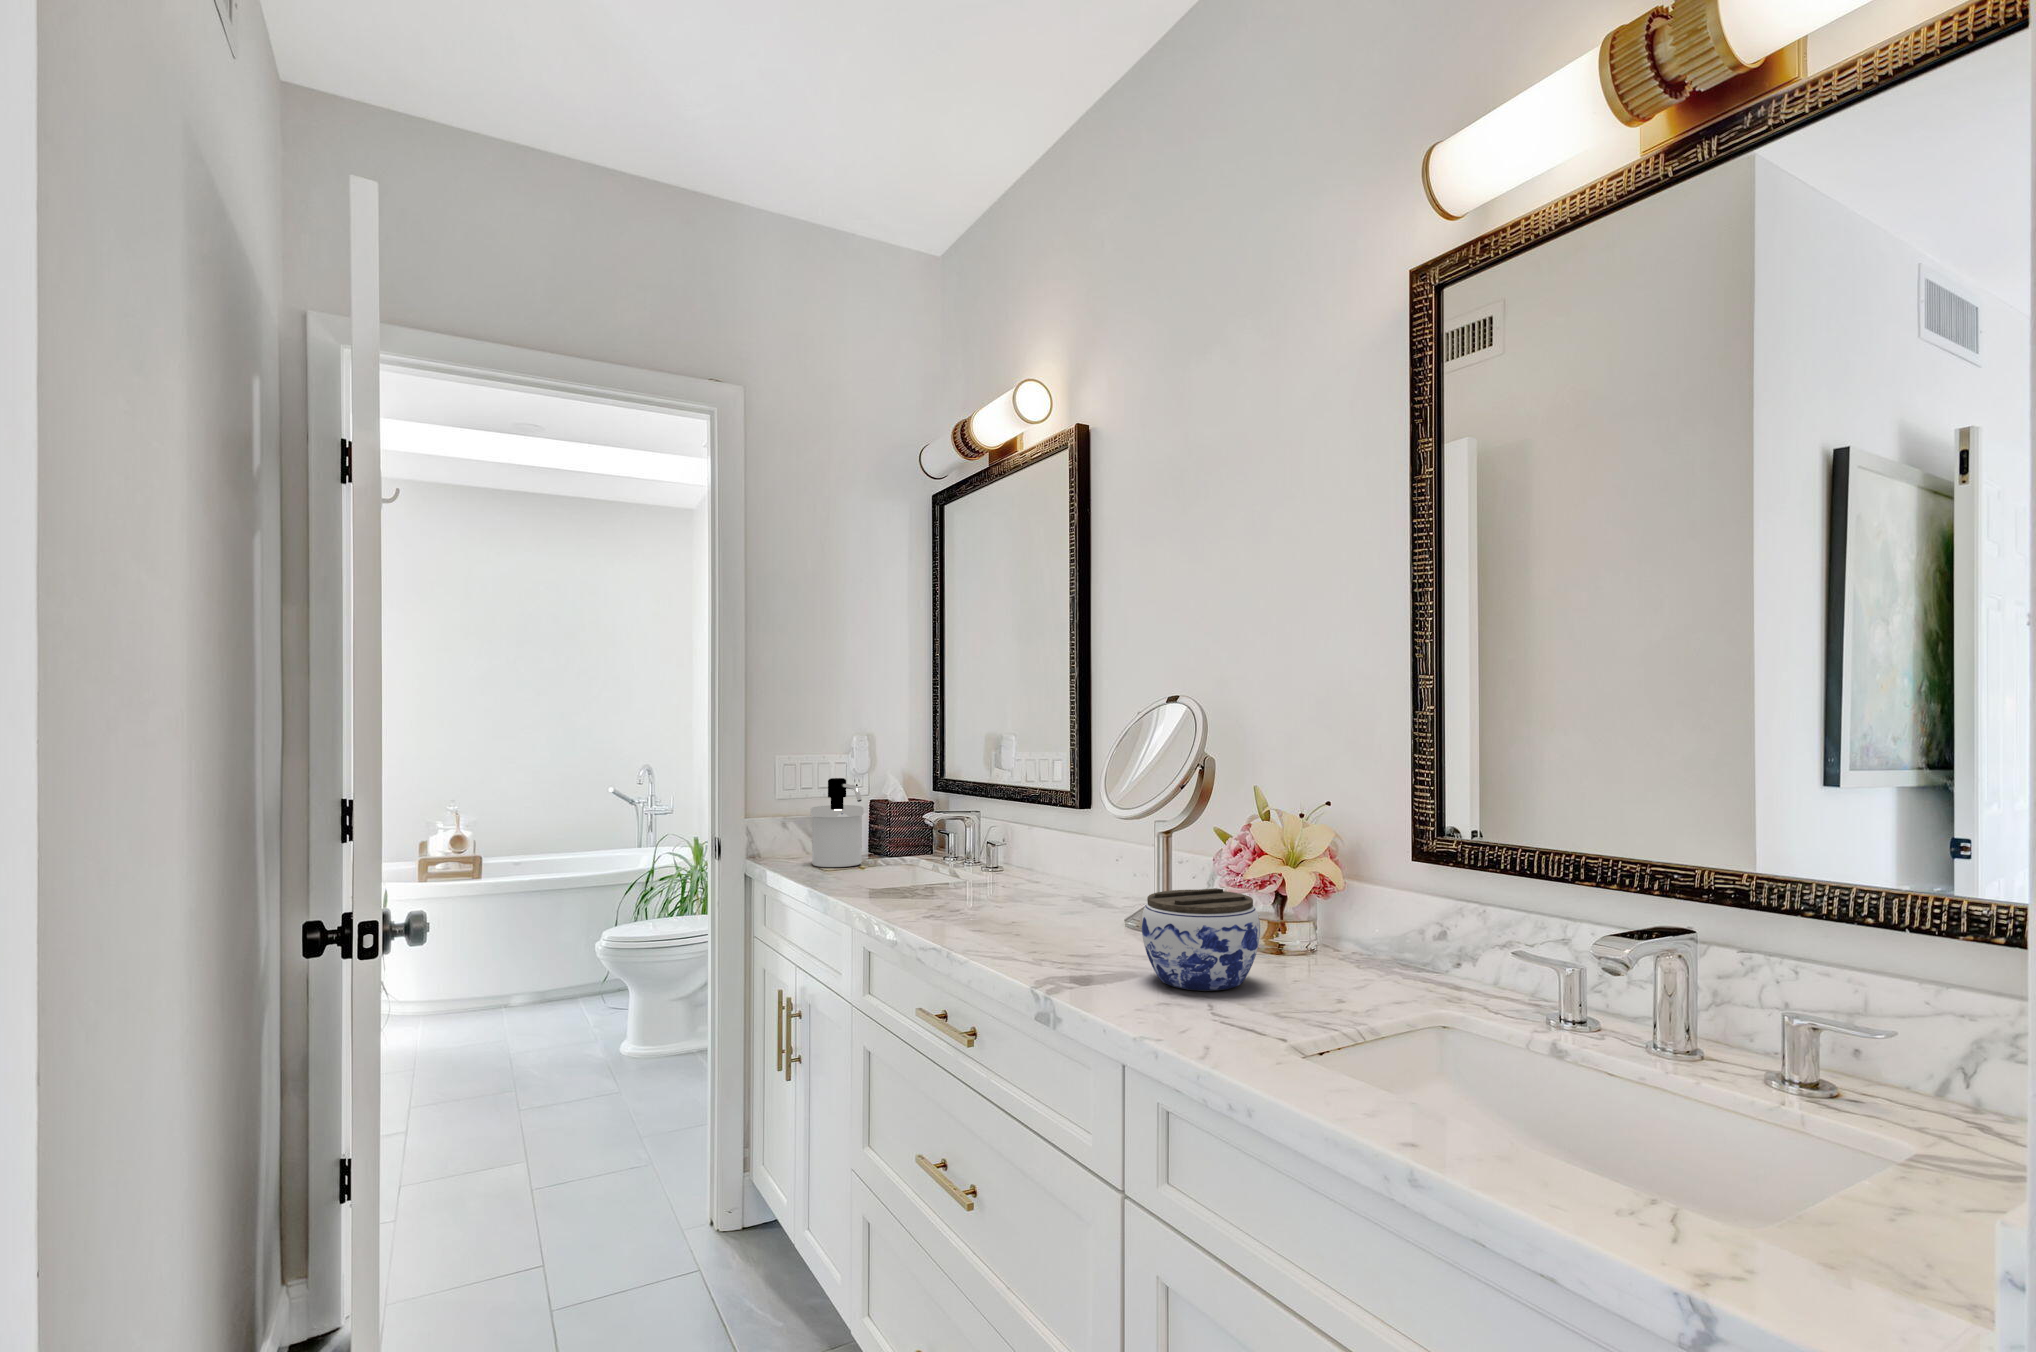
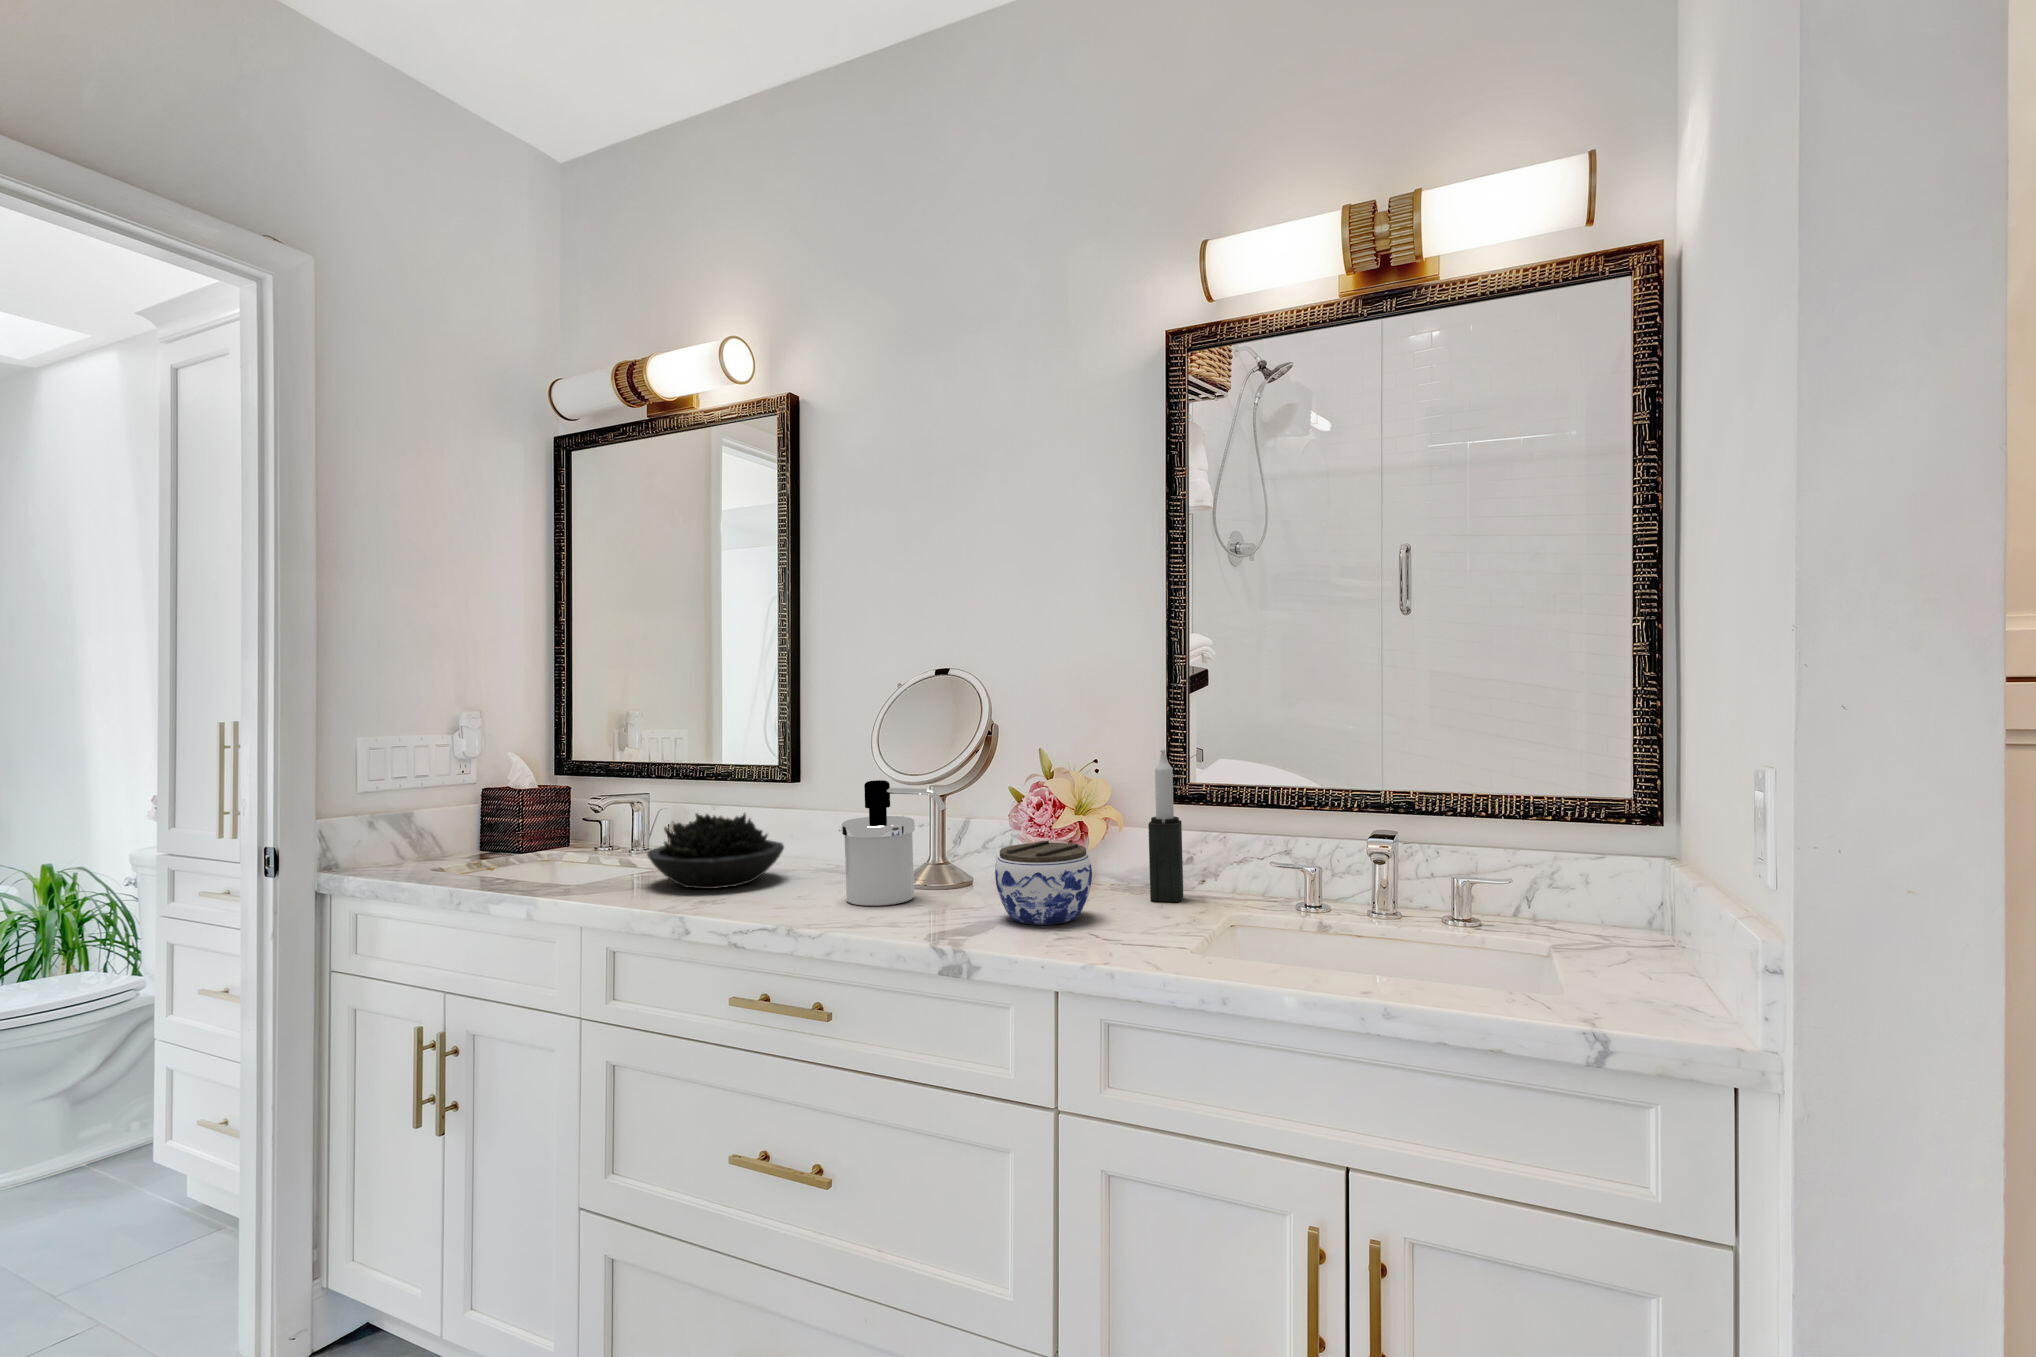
soap dispenser: present [810,778,863,867] -> present [842,780,946,906]
candle: none [1364,788,1416,989] -> present [1148,748,1183,902]
succulent plant: none [909,828,1040,904] -> present [647,814,784,889]

